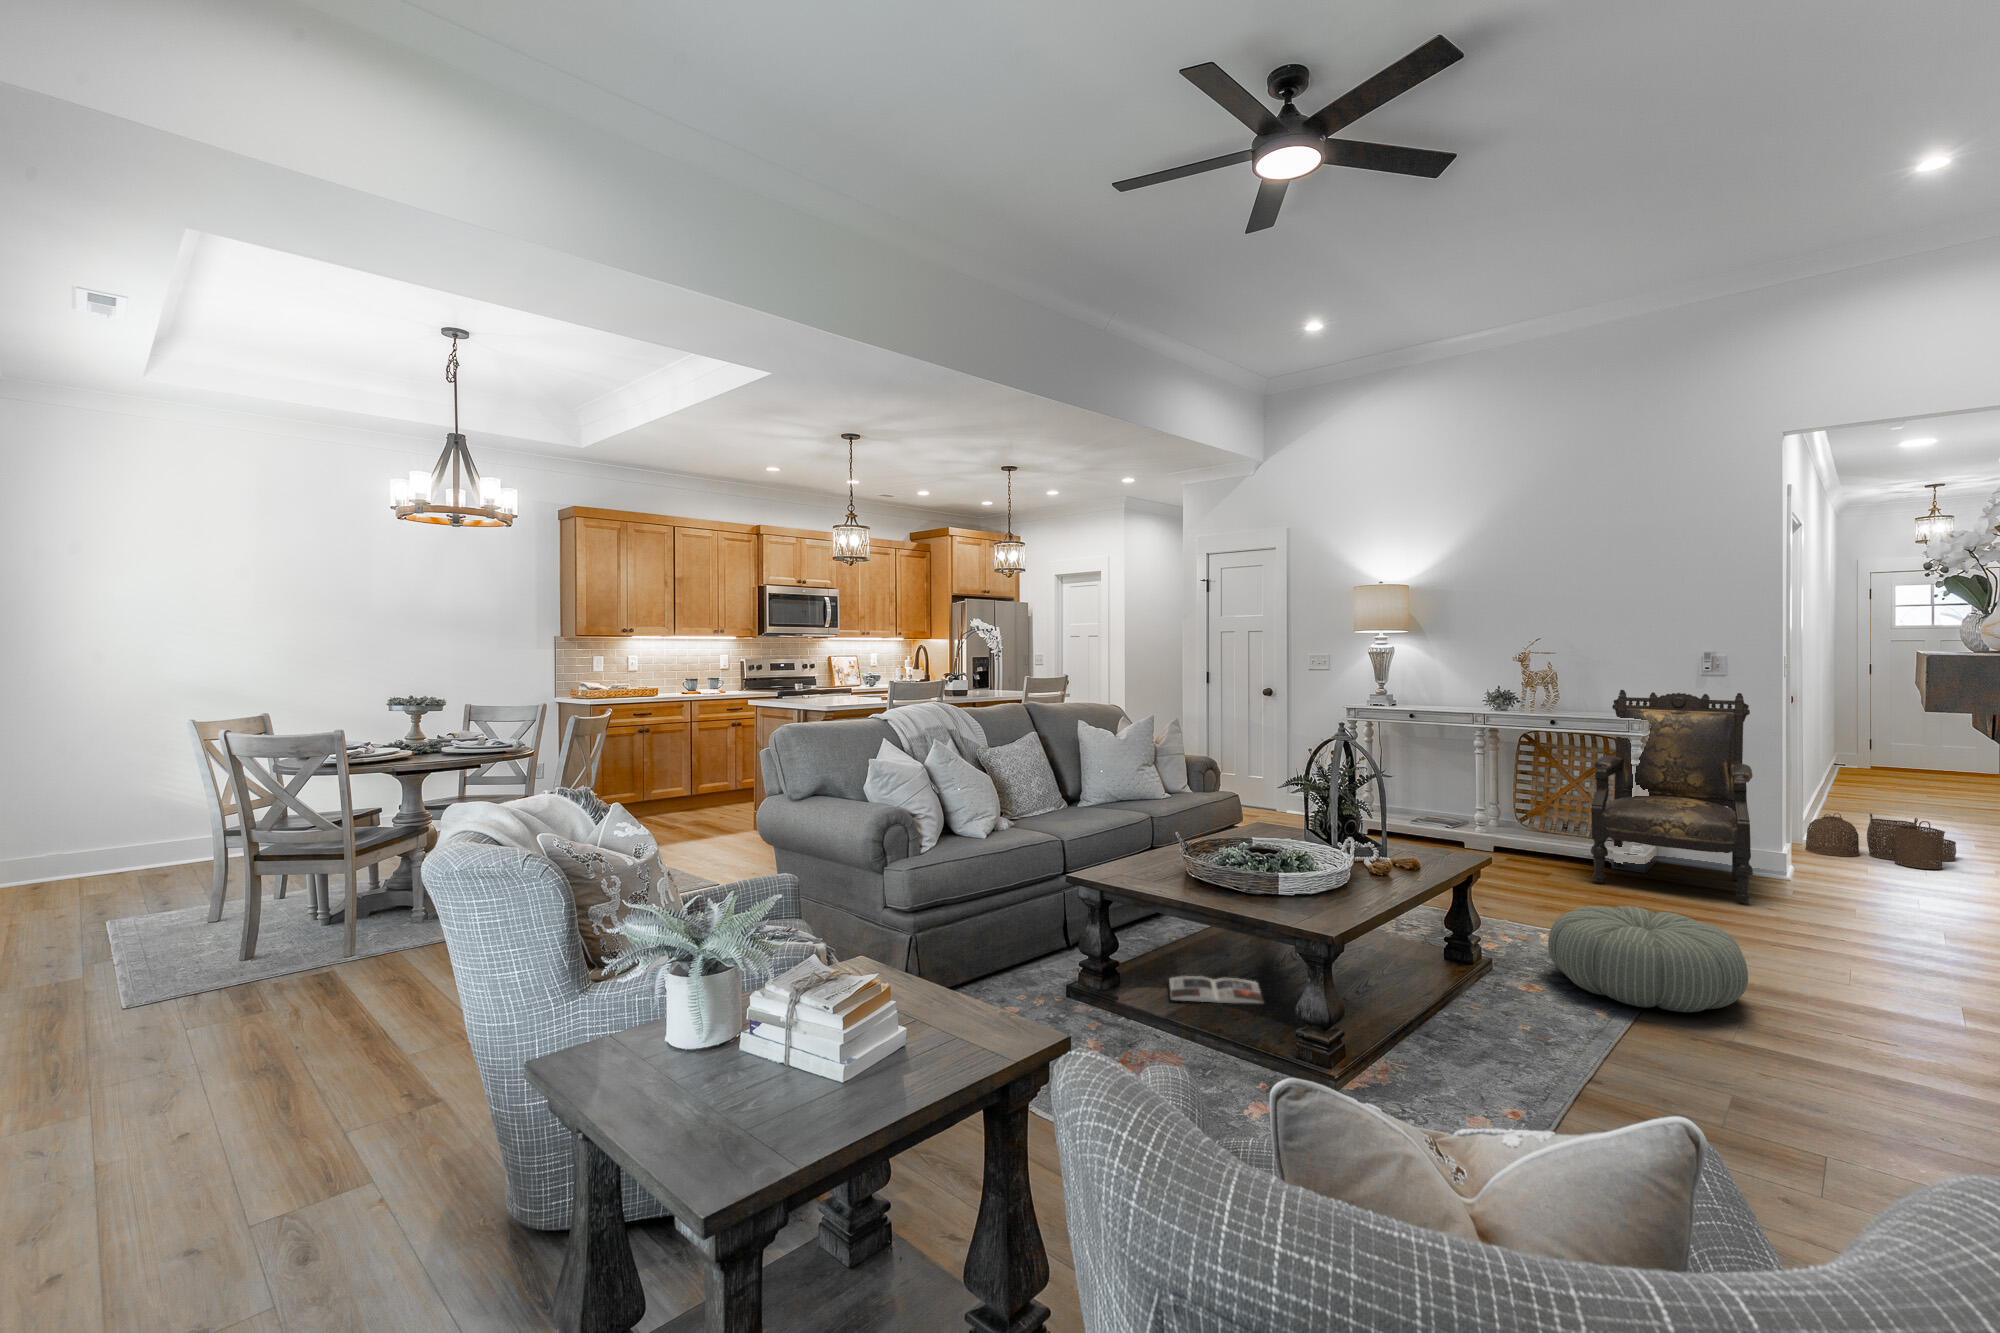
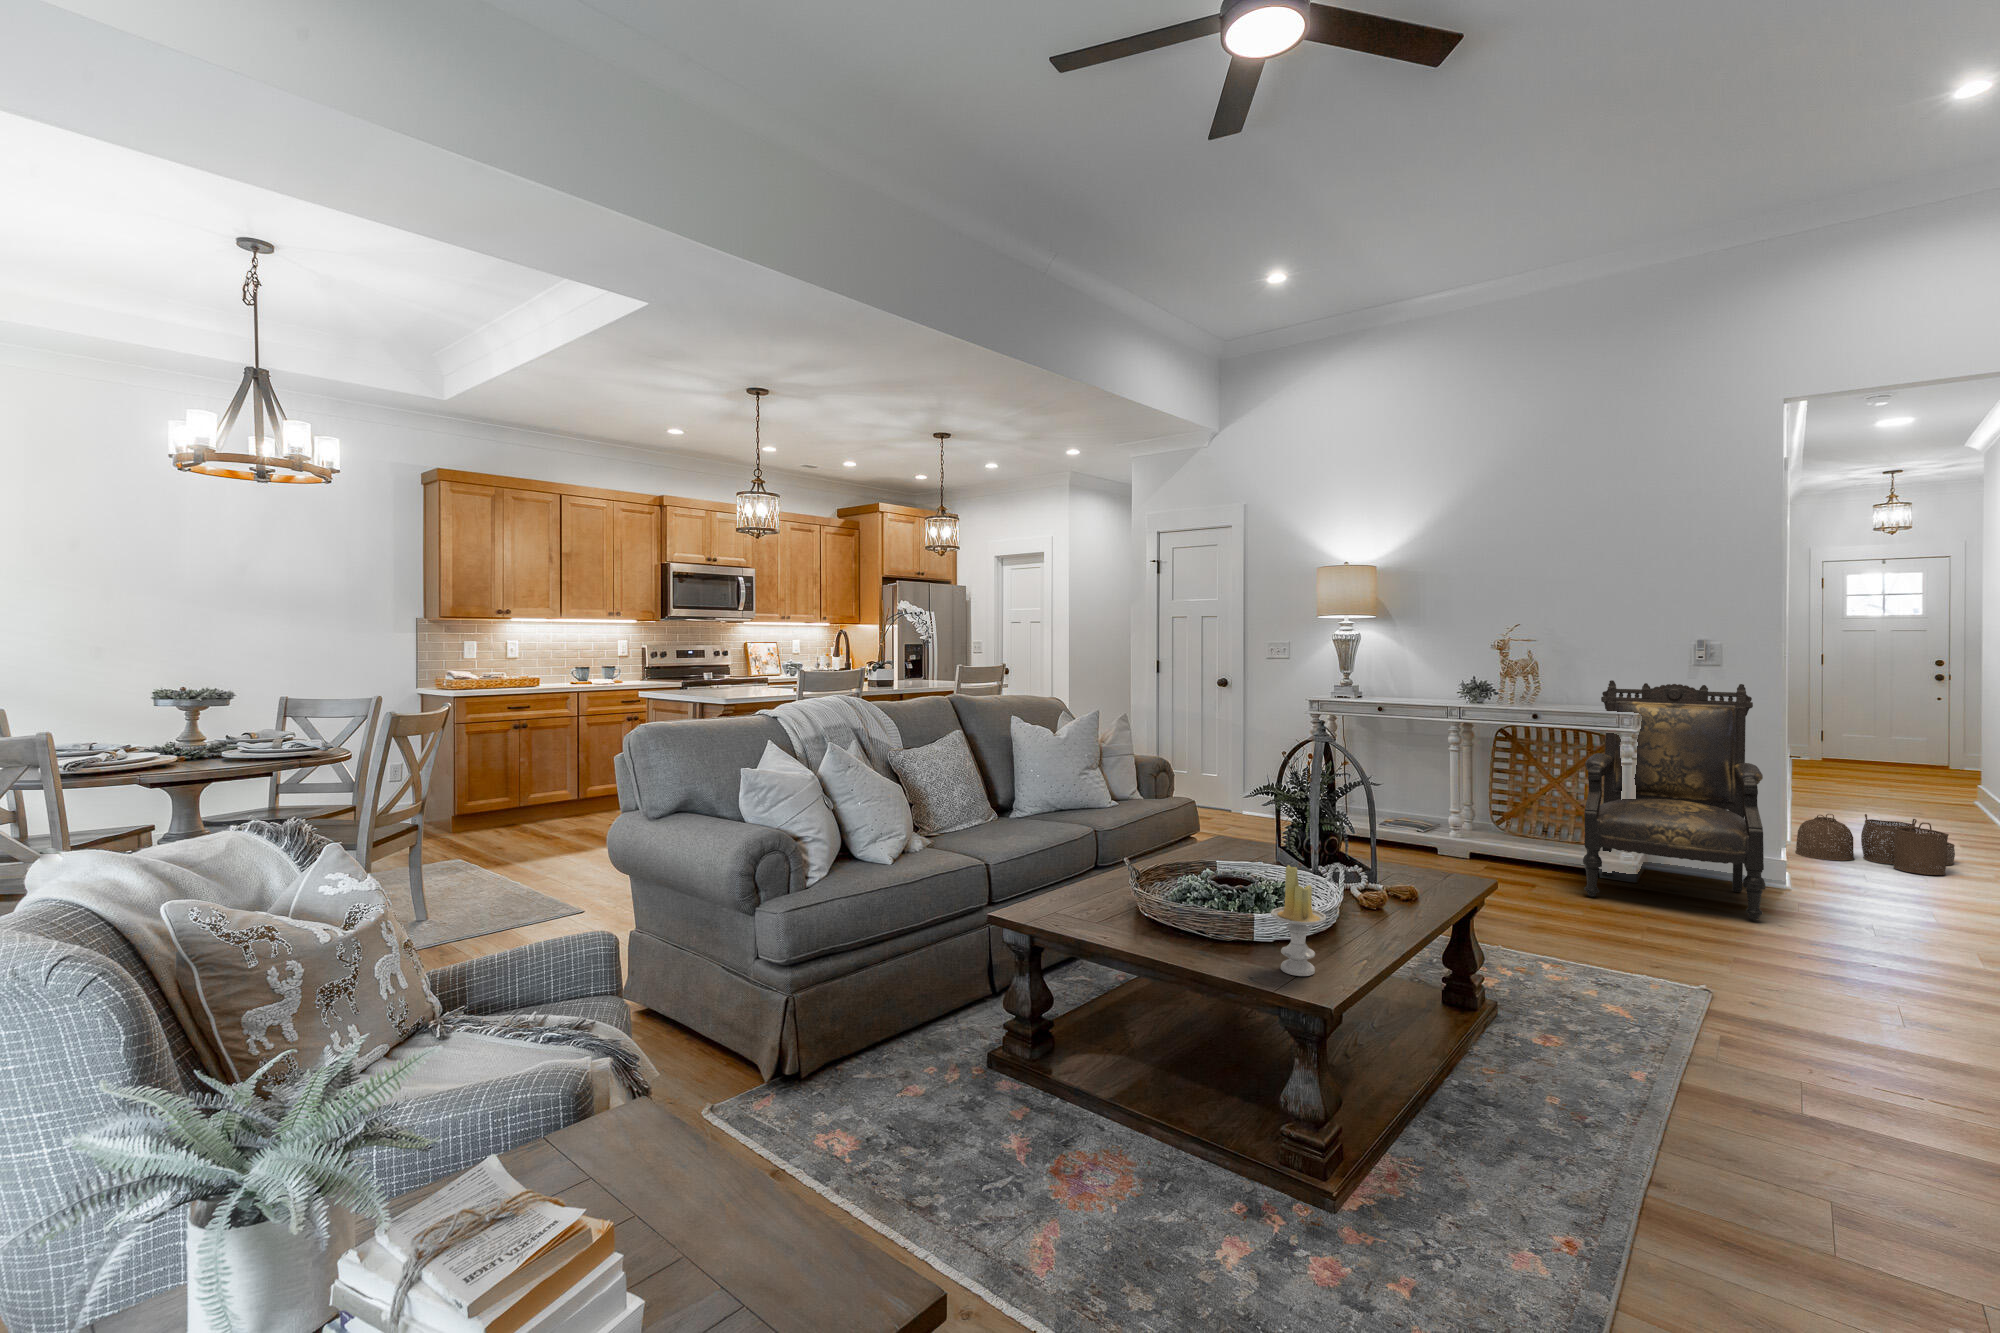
candle: none [1290,831,1334,916] -> present [1271,865,1326,976]
pouf: present [1548,906,1748,1012] -> none [1564,938,1809,1074]
magazine: present [1169,976,1263,1003] -> none [1114,1037,1236,1079]

